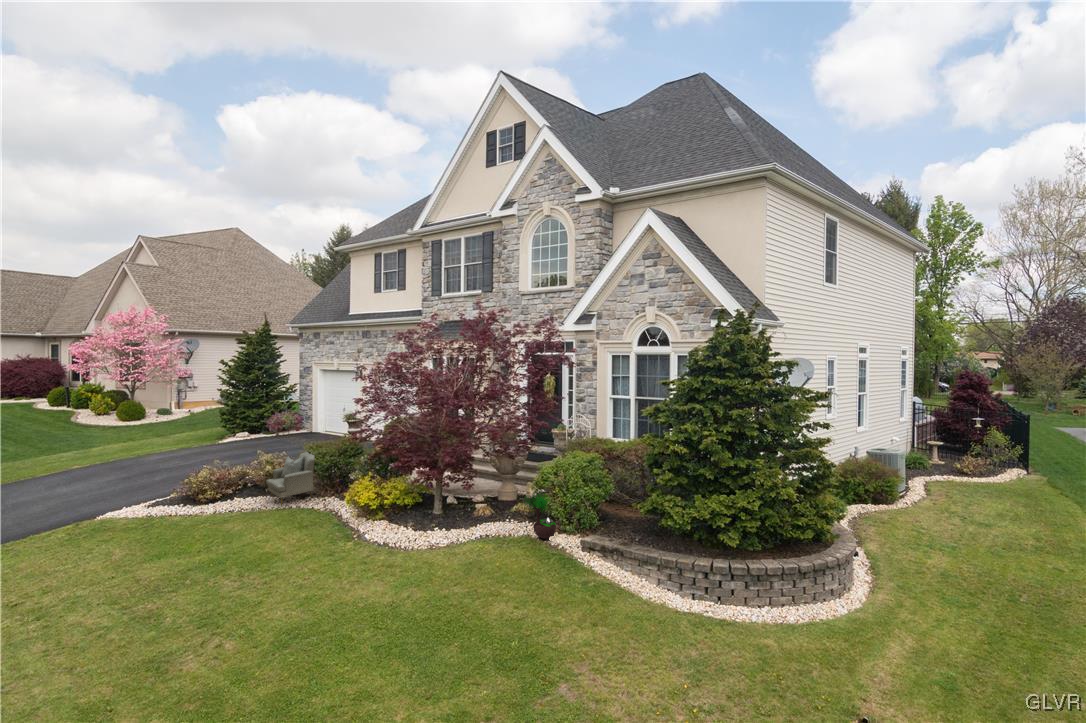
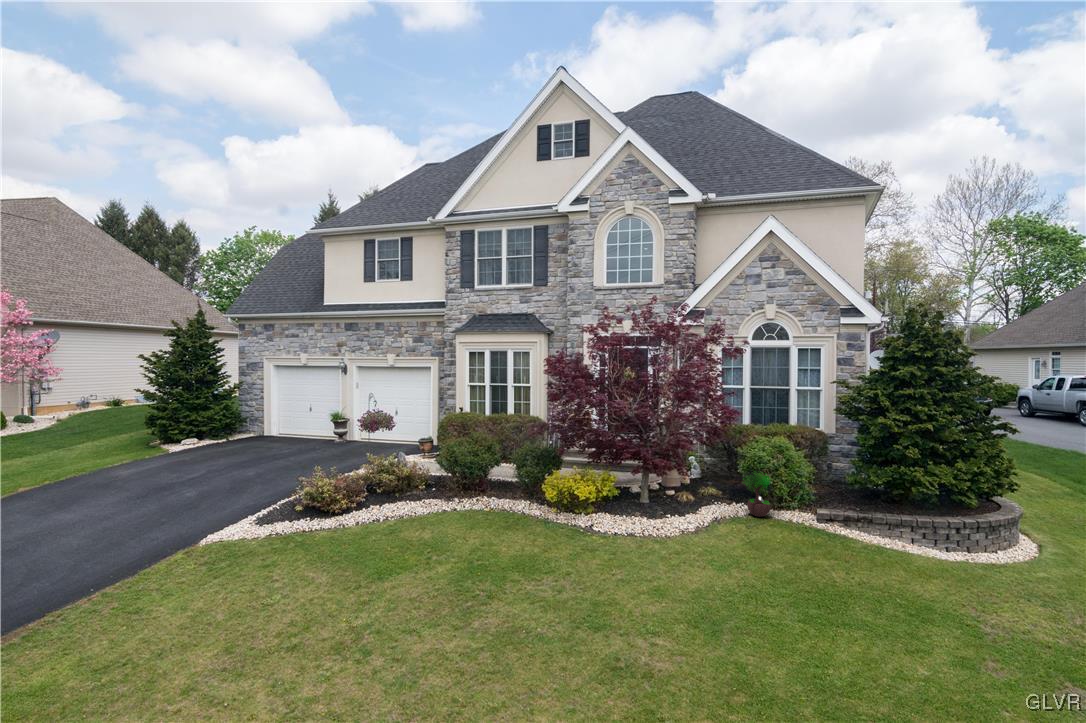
armchair: present [266,452,315,505] -> none [397,449,455,512]

